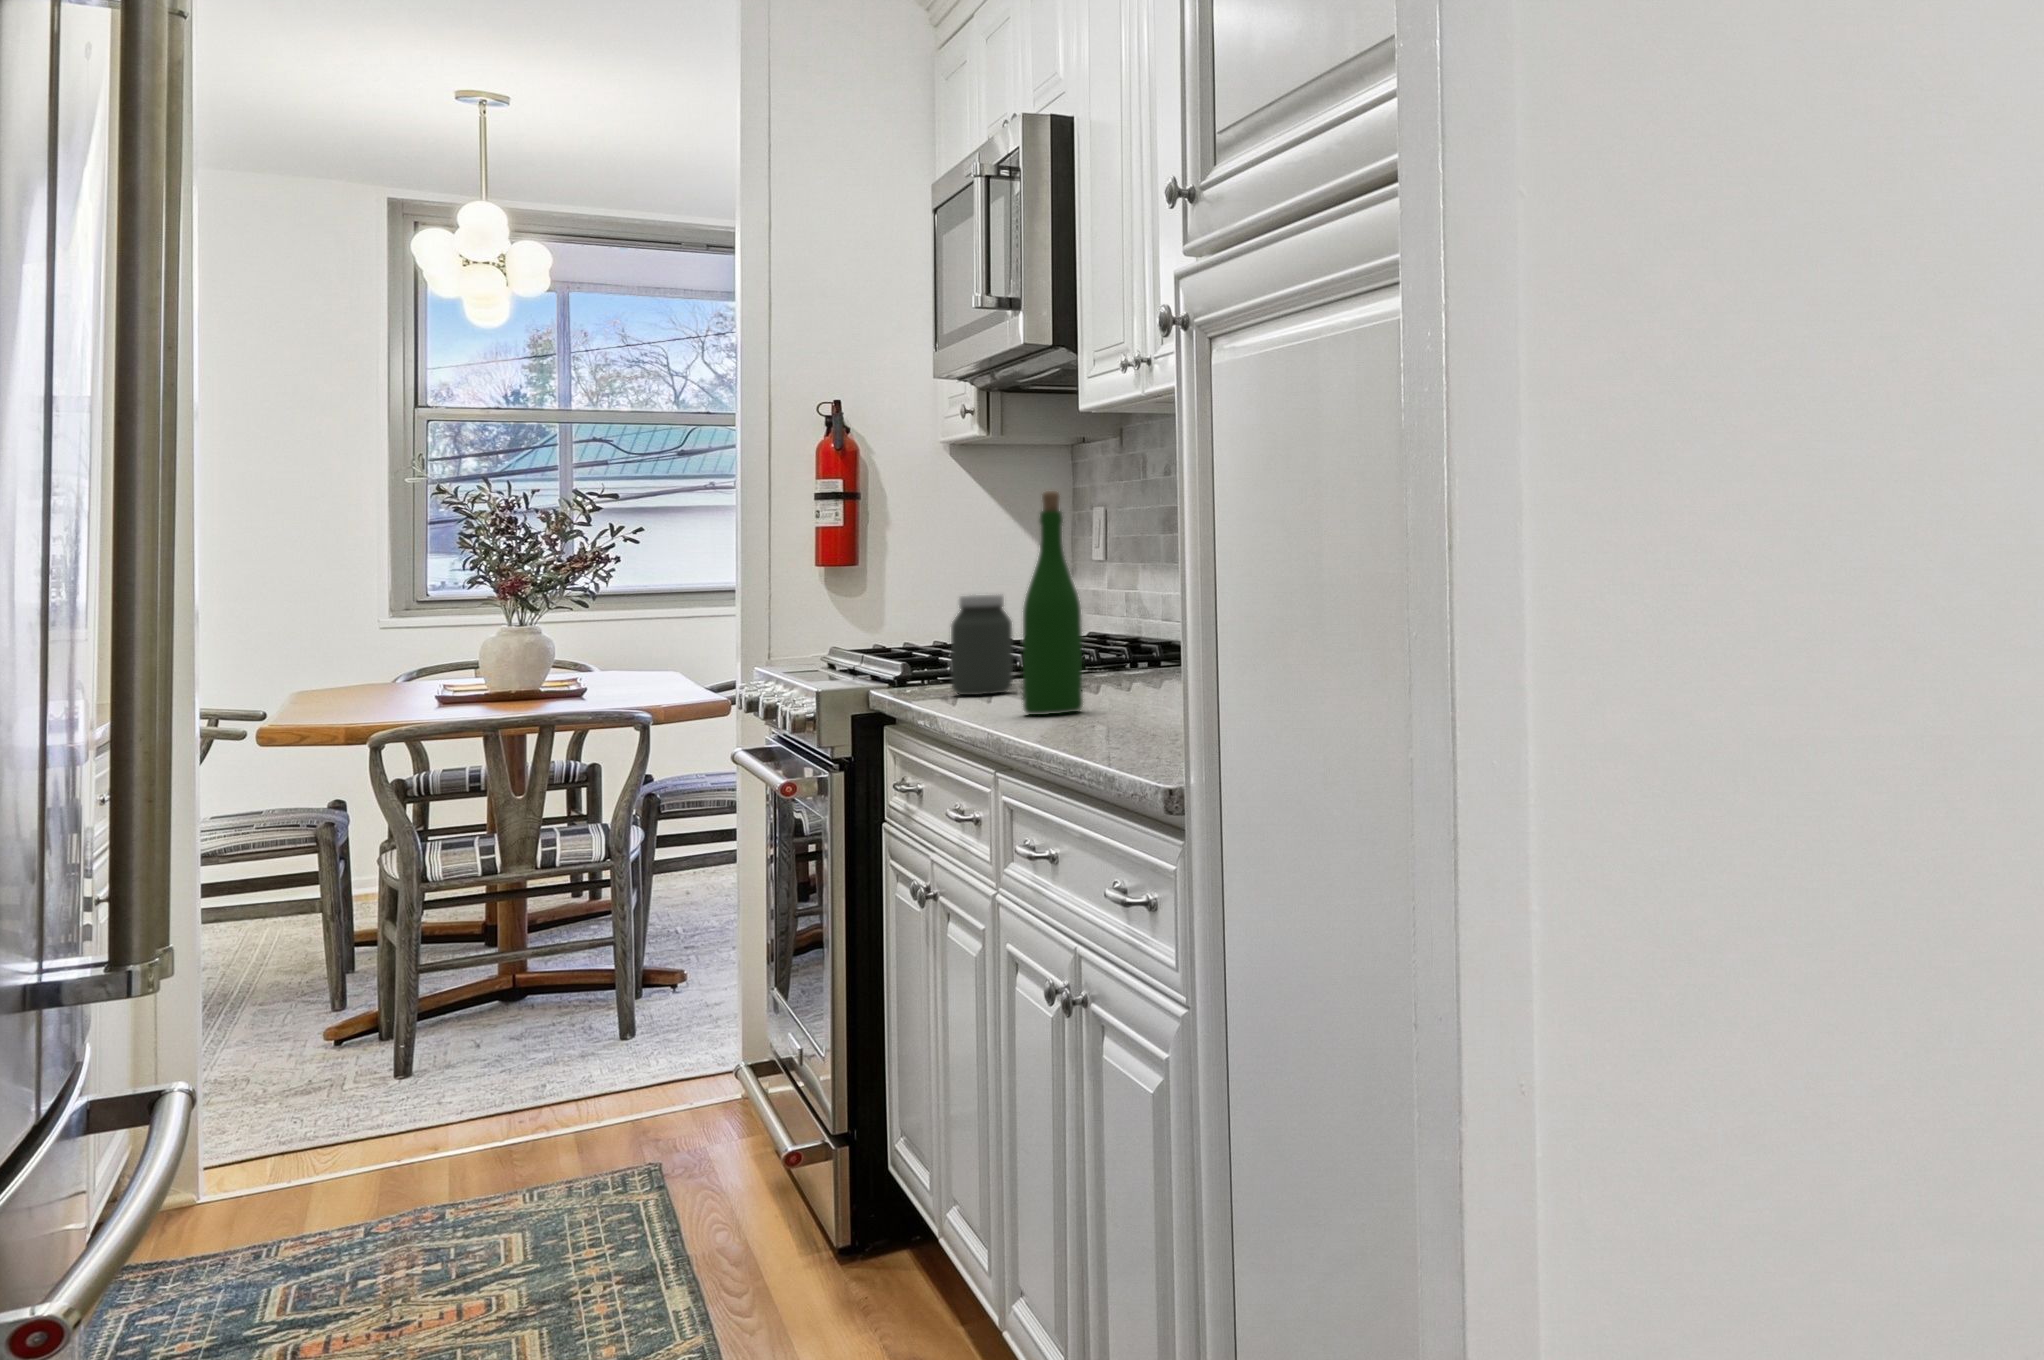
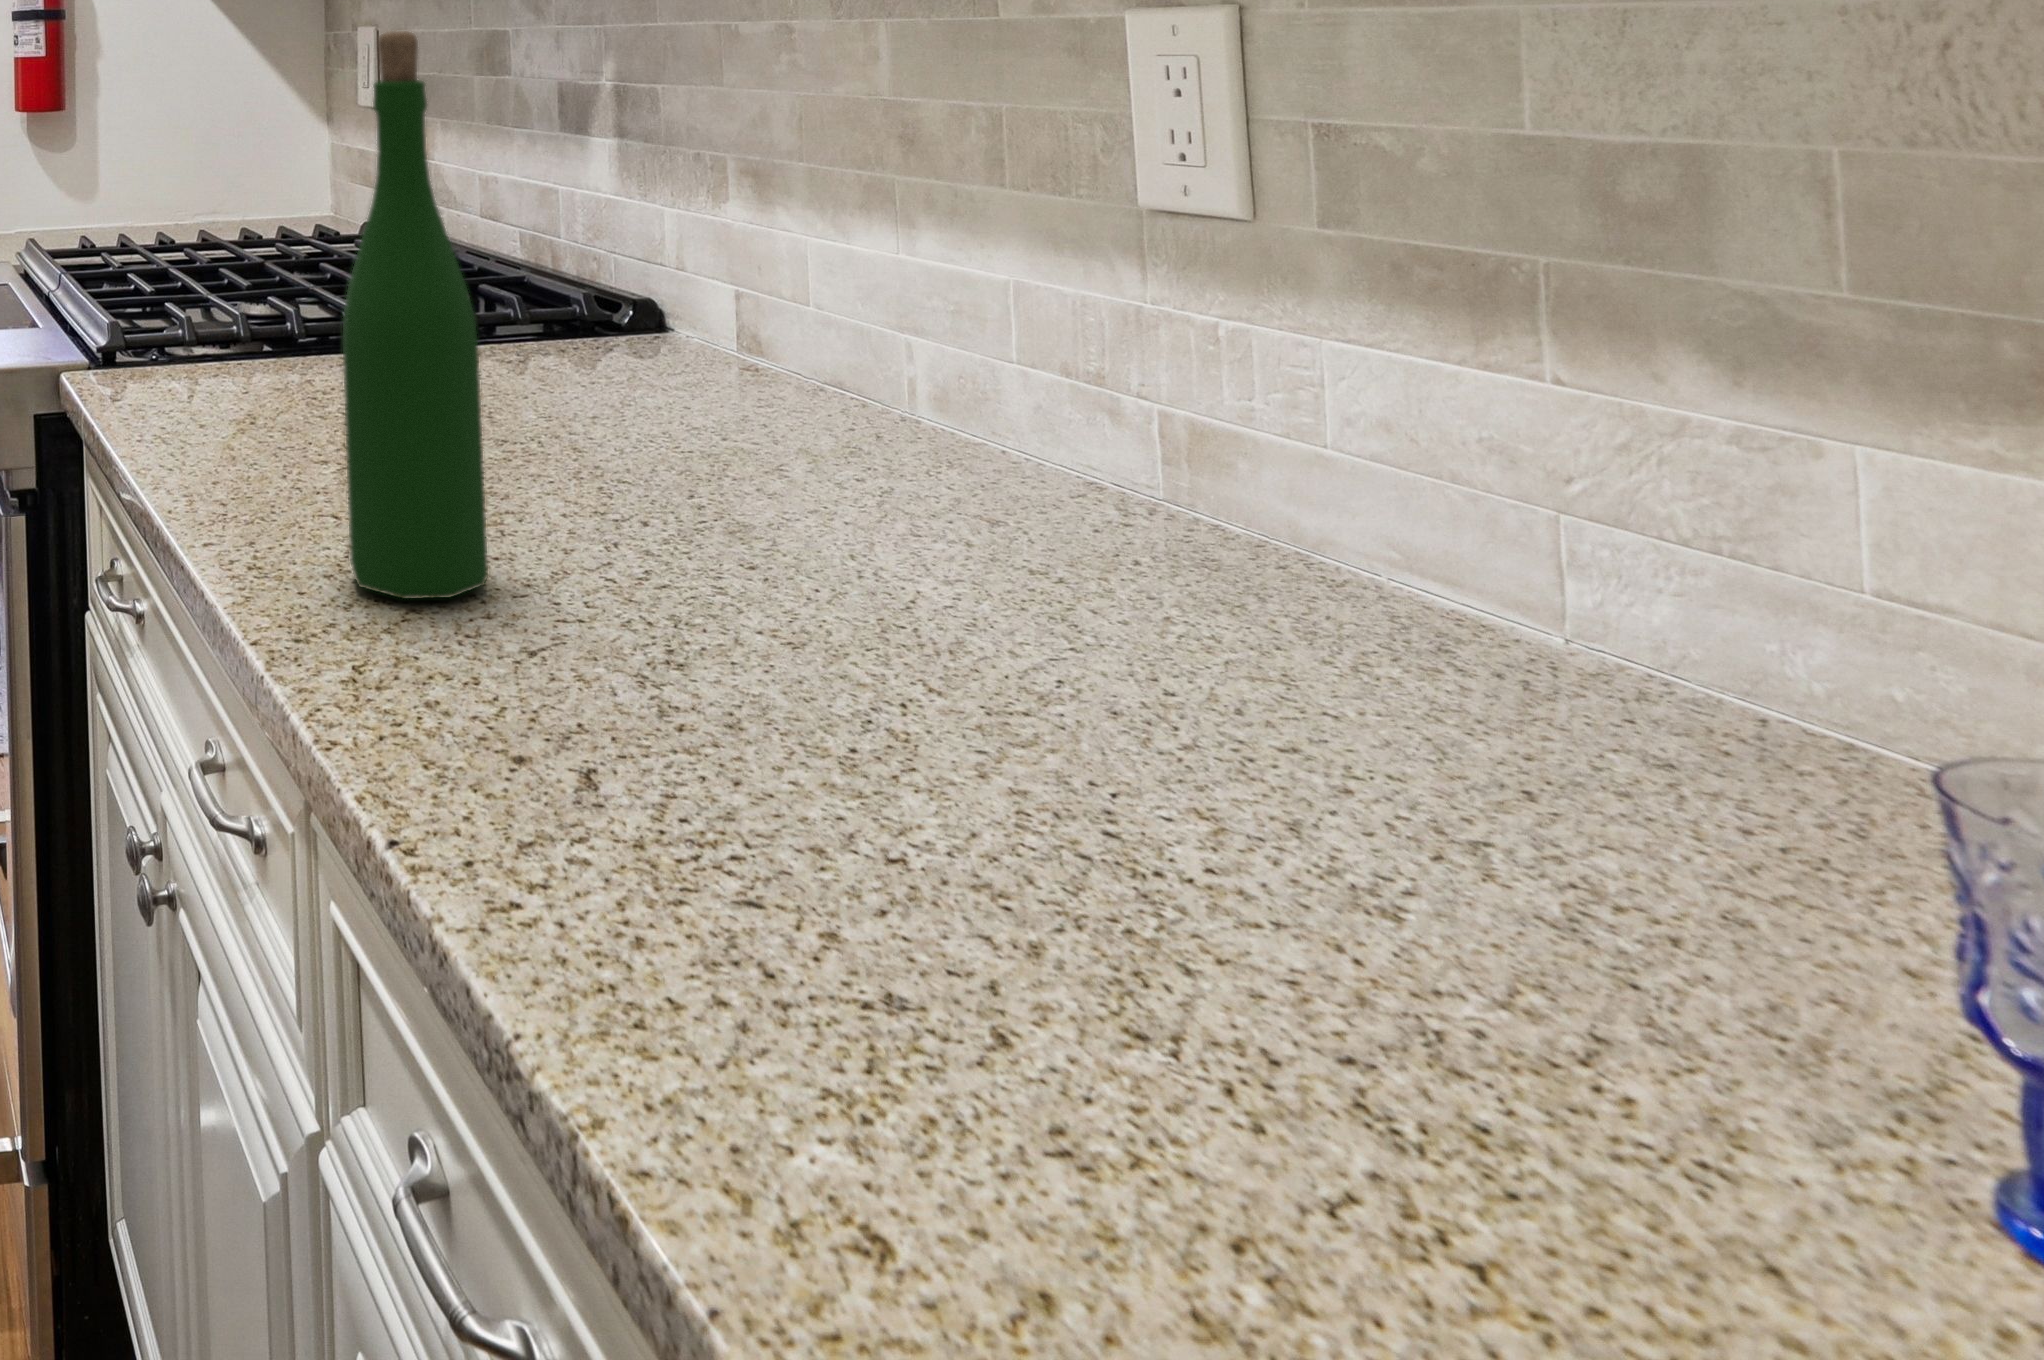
jar: present [951,594,1013,695] -> none [187,221,296,428]

